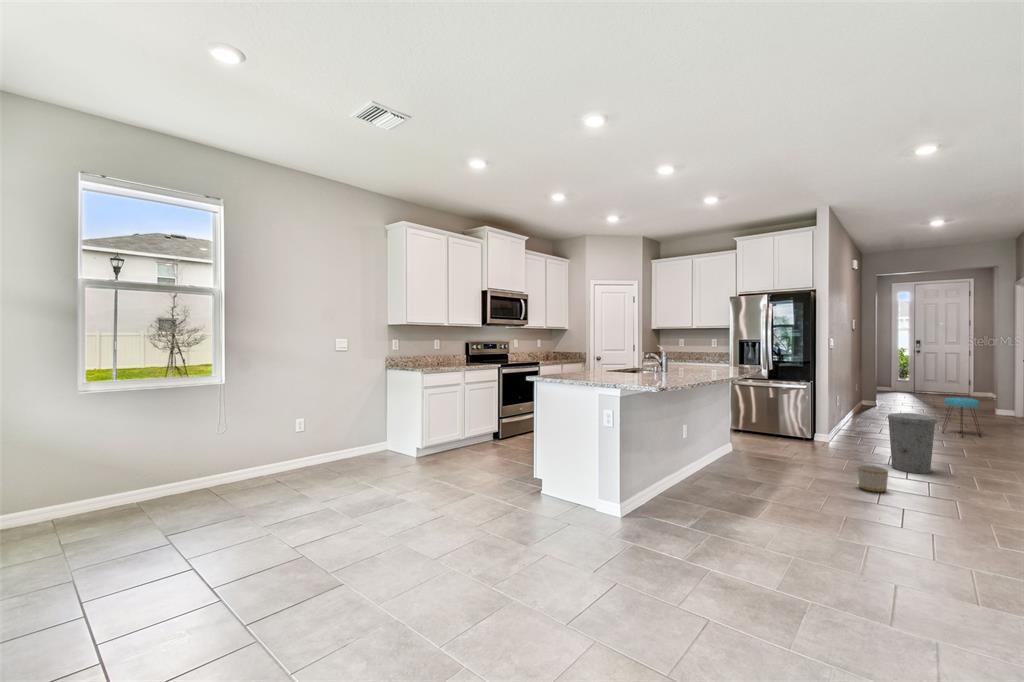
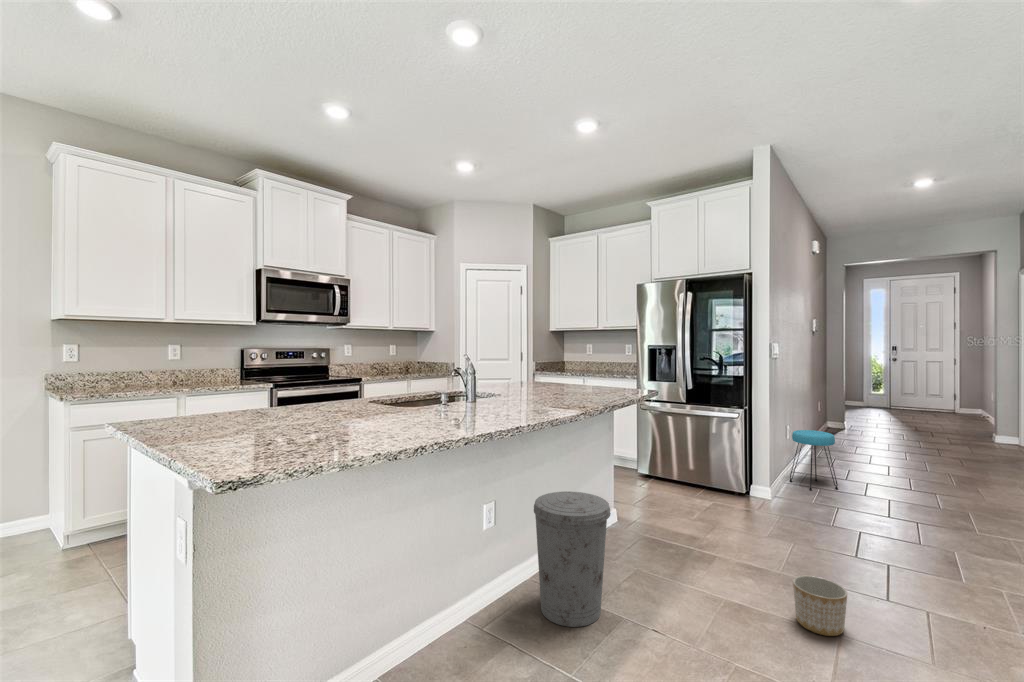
stool: present [943,398,981,437] -> present [790,430,838,490]
trash can: present [888,413,937,473] -> present [534,492,611,627]

